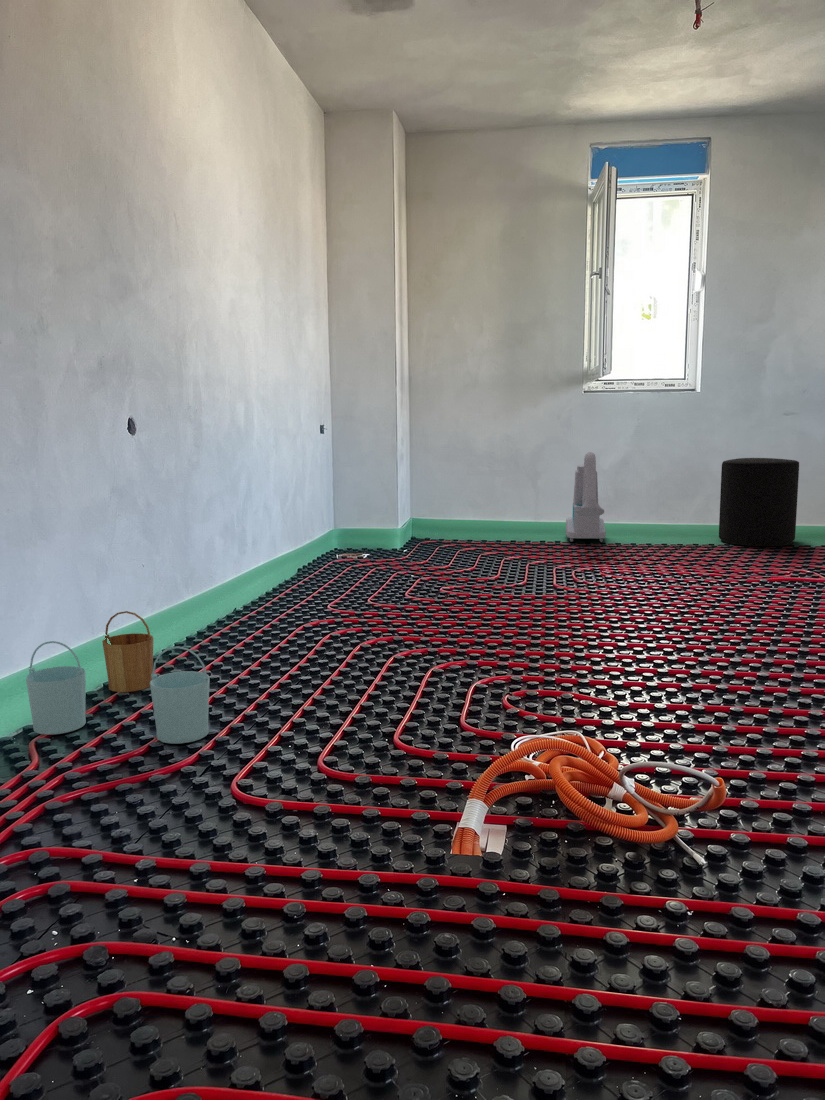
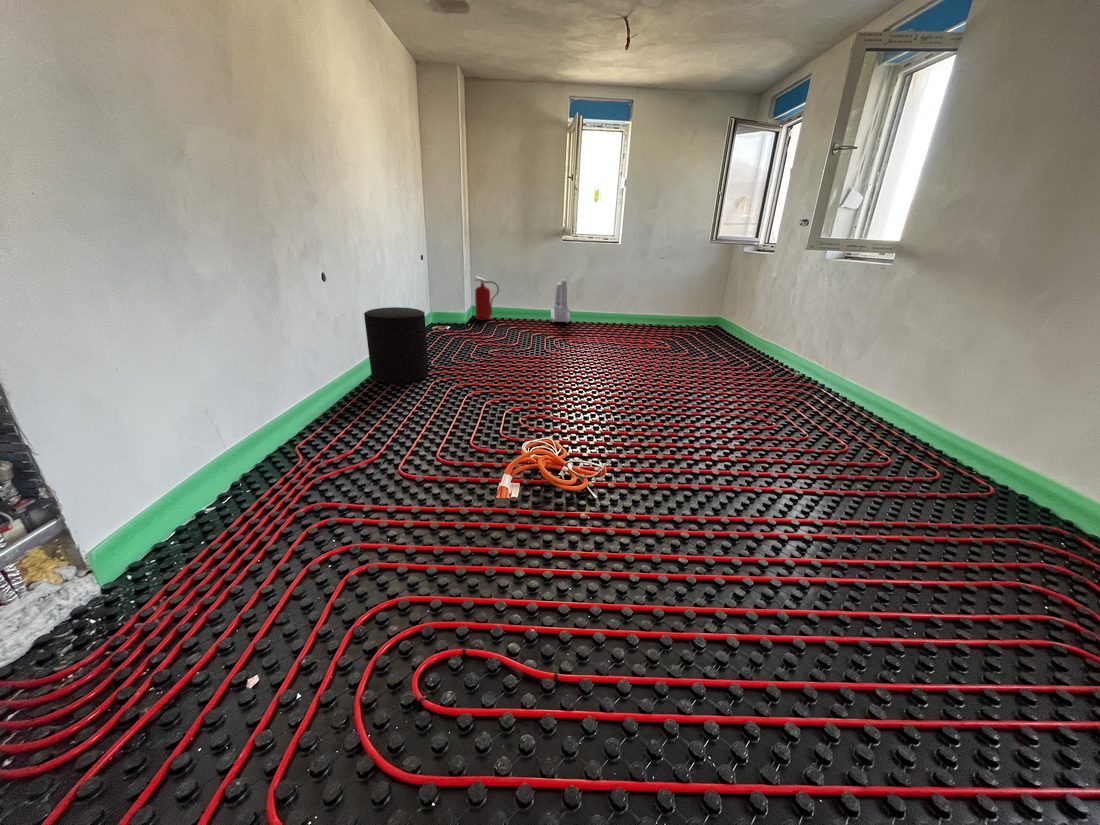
stool: present [719,458,799,546] -> present [364,307,428,383]
fire extinguisher: none [413,460,462,541] -> present [475,276,499,320]
bucket: present [26,611,210,744] -> none [288,379,384,448]

